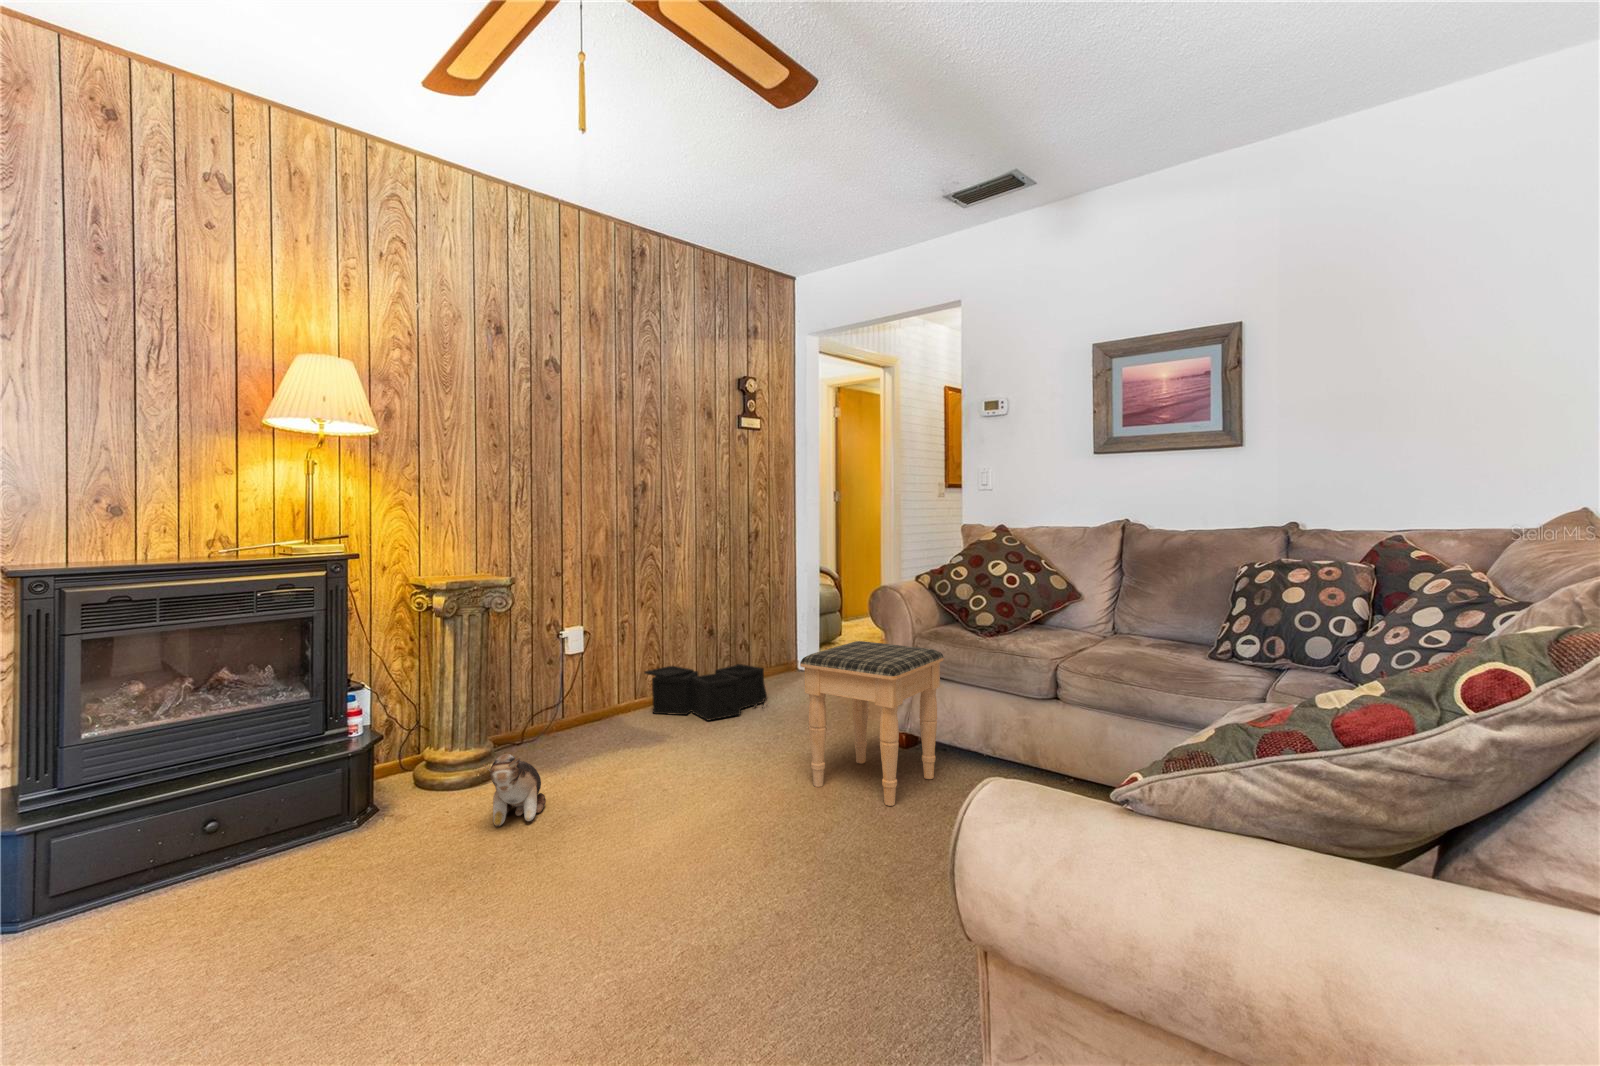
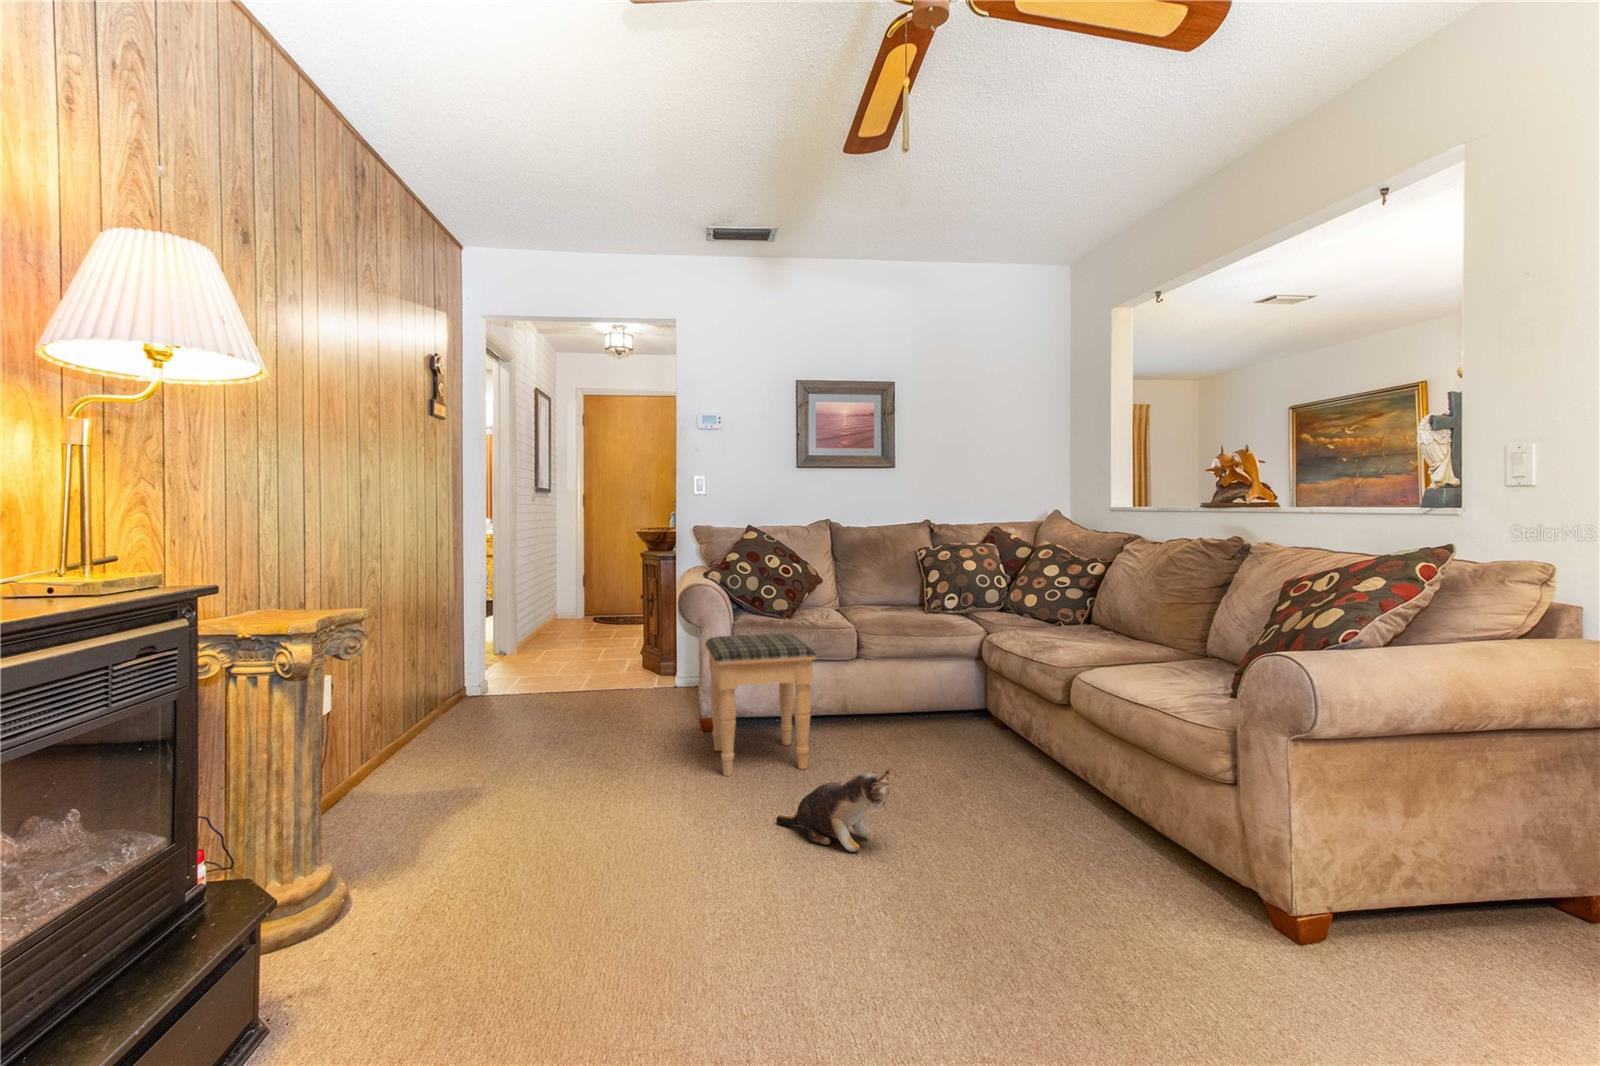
storage bin: present [645,664,767,720] -> none [381,691,535,773]
plush toy: present [483,753,546,826] -> present [776,768,897,852]

